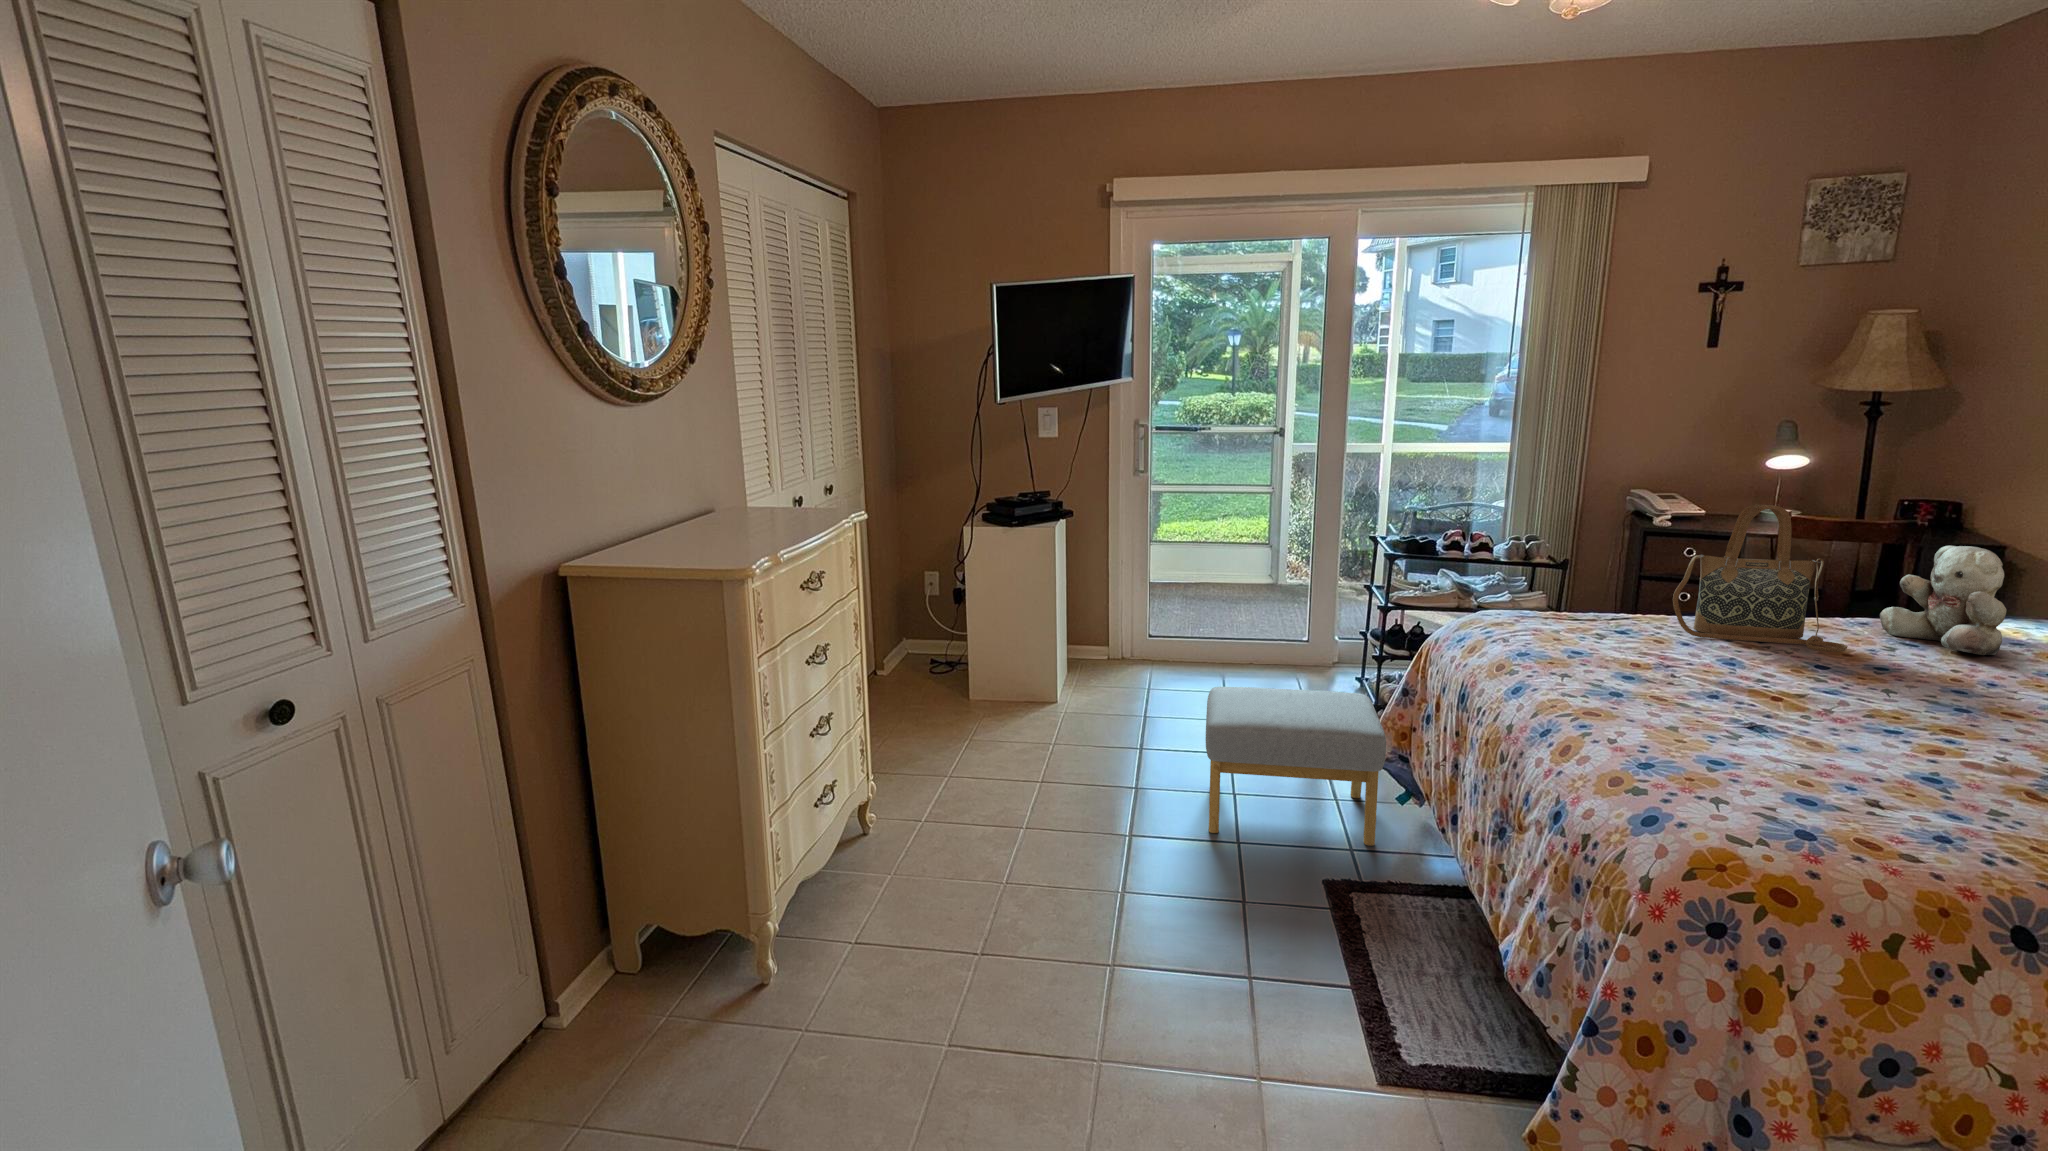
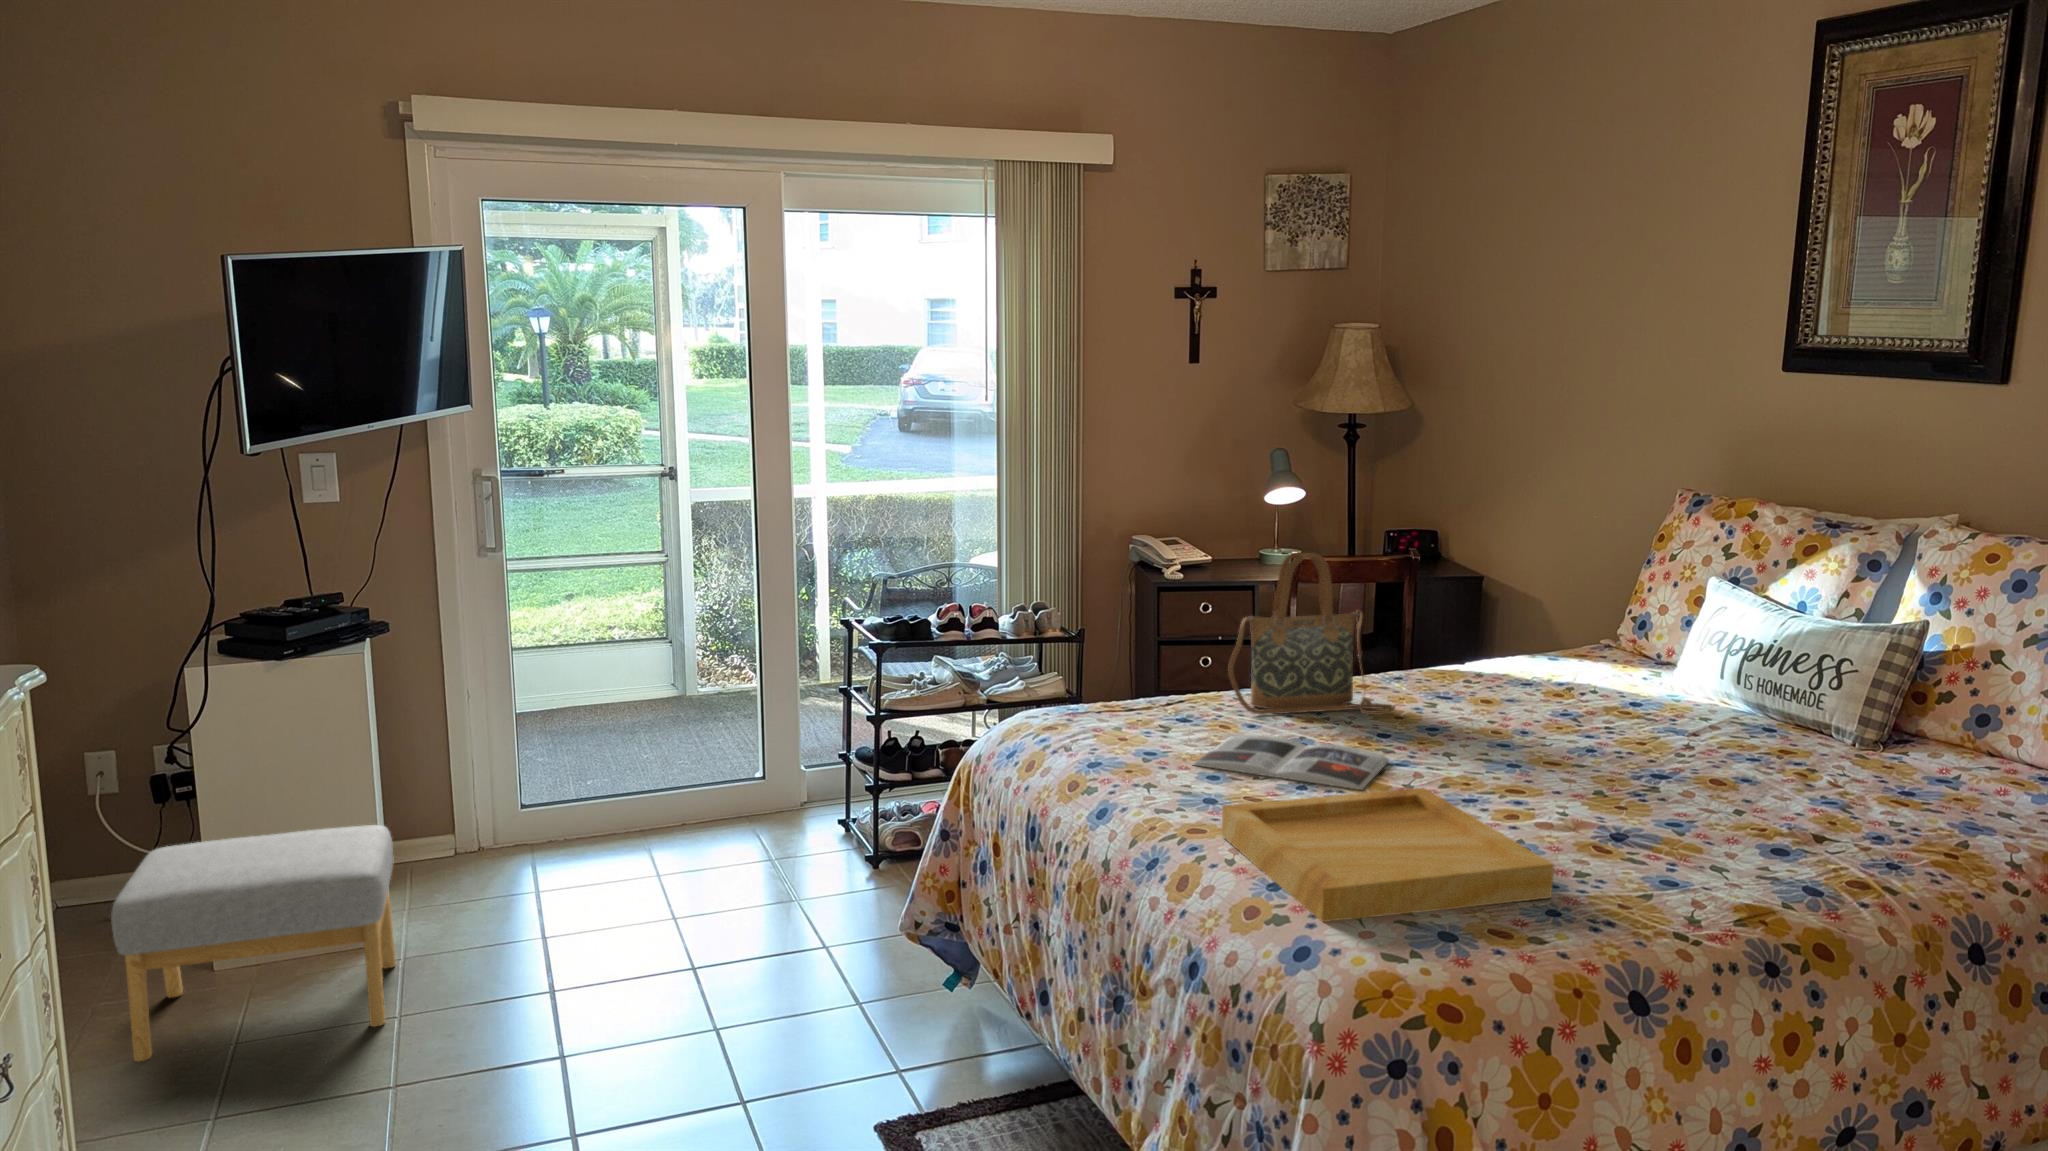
teddy bear: present [1880,546,2006,655] -> none [1410,585,1514,700]
magazine: none [1612,649,1819,708] -> present [1193,735,1390,790]
footstool: present [1206,687,1386,846] -> present [111,825,396,1061]
tray: none [1613,697,1955,828] -> present [1222,788,1554,922]

